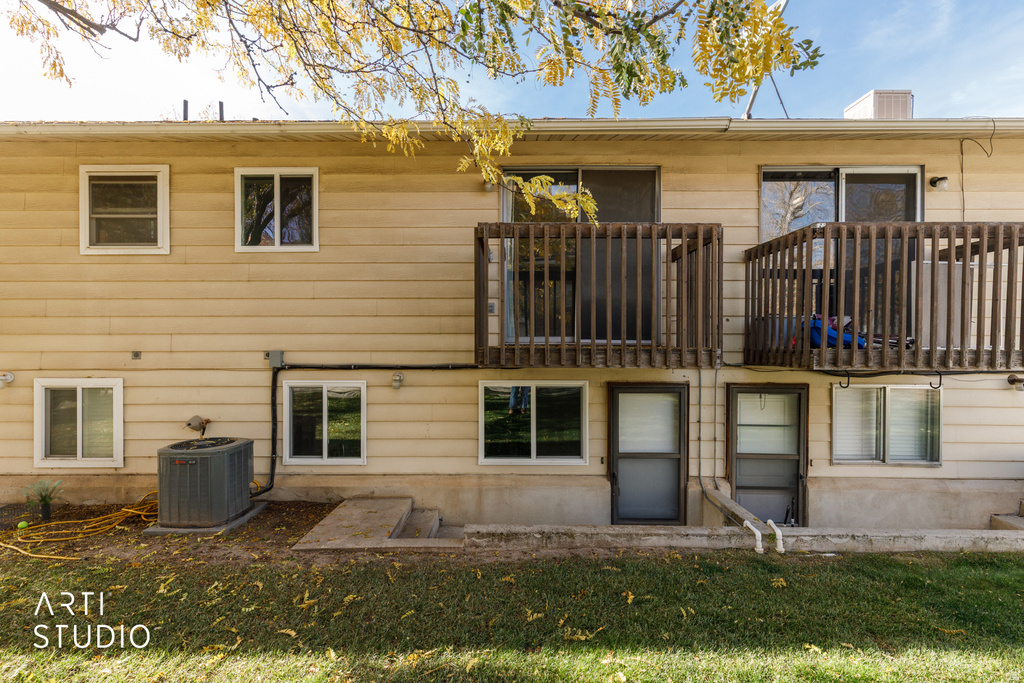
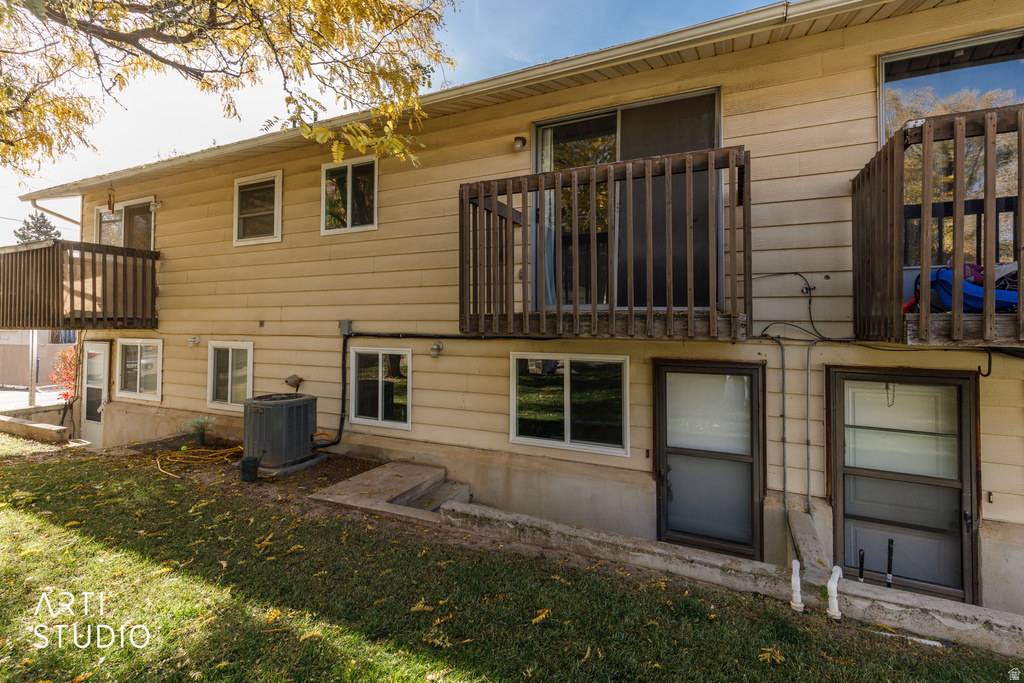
watering can: none [179,510,202,549] -> present [238,450,267,481]

